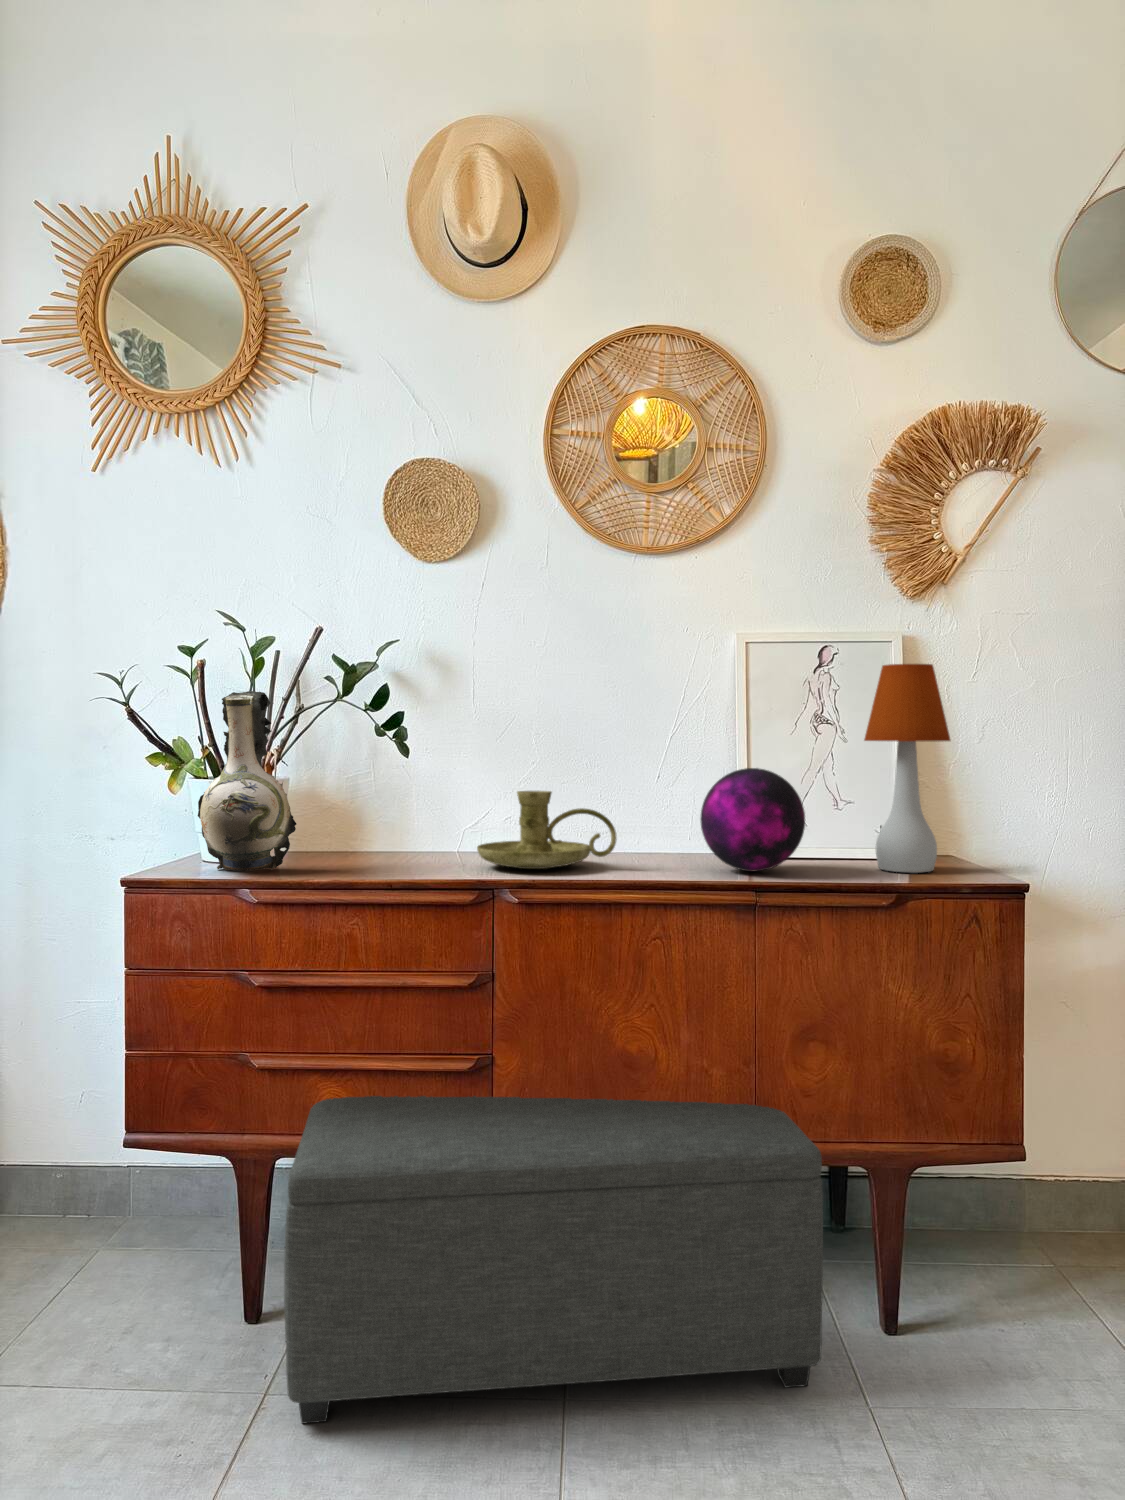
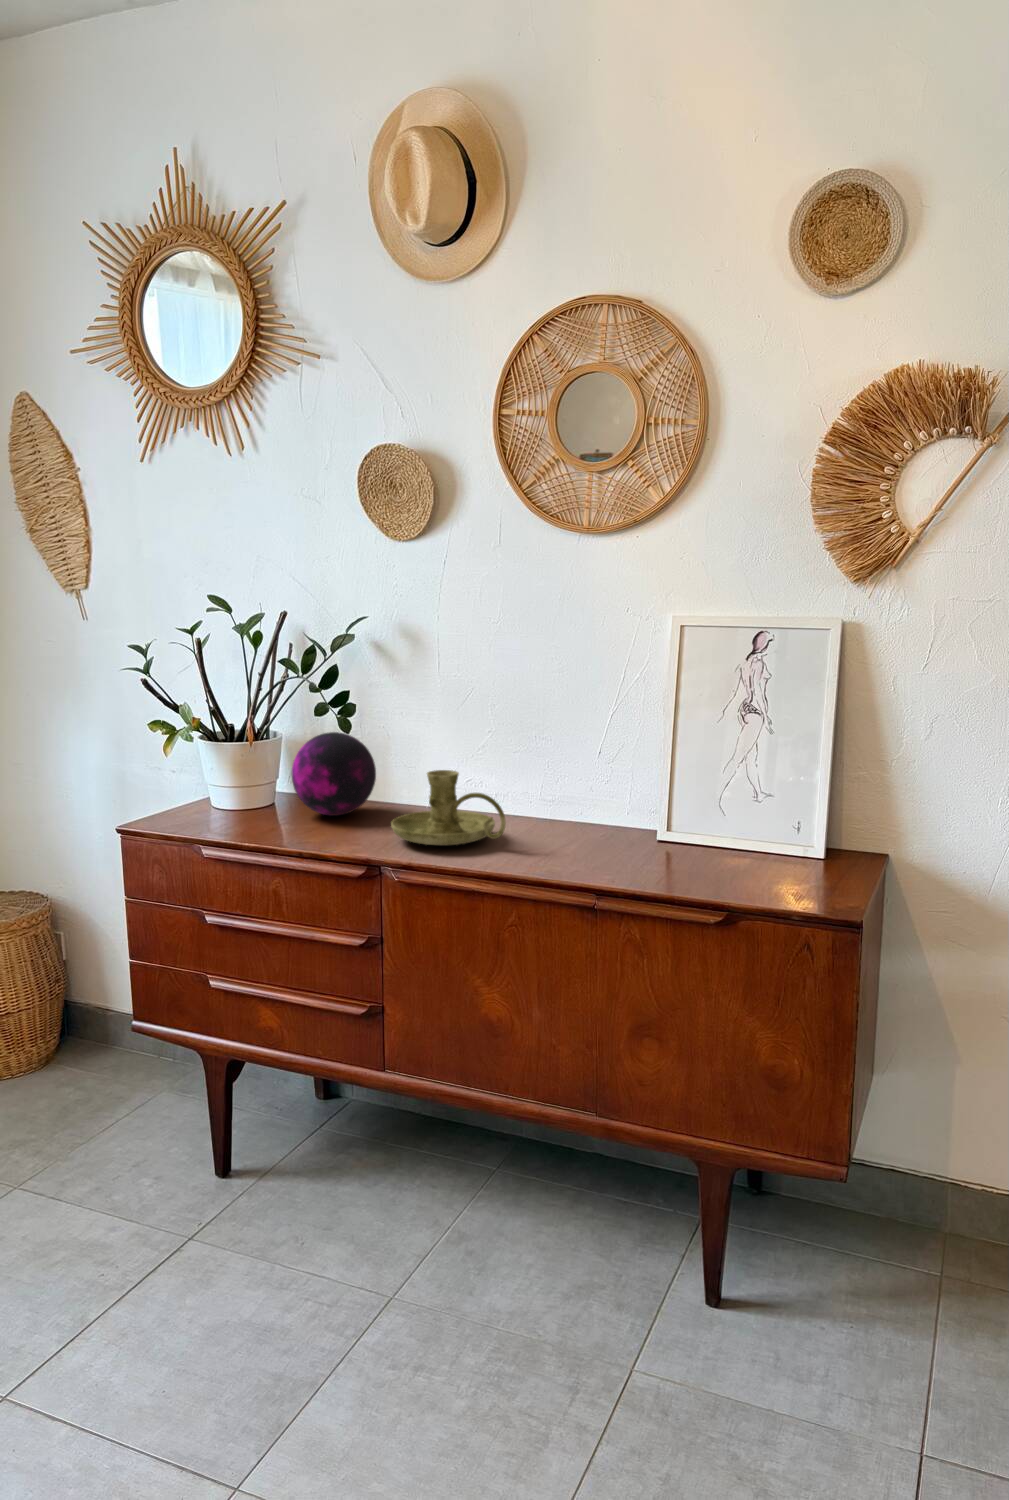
table lamp: present [864,664,950,873] -> none [741,671,829,887]
decorative vase: present [198,691,296,871] -> none [179,674,256,825]
decorative orb: present [700,768,805,871] -> present [292,732,376,816]
ottoman: present [284,1096,823,1423] -> none [182,1009,640,1334]

